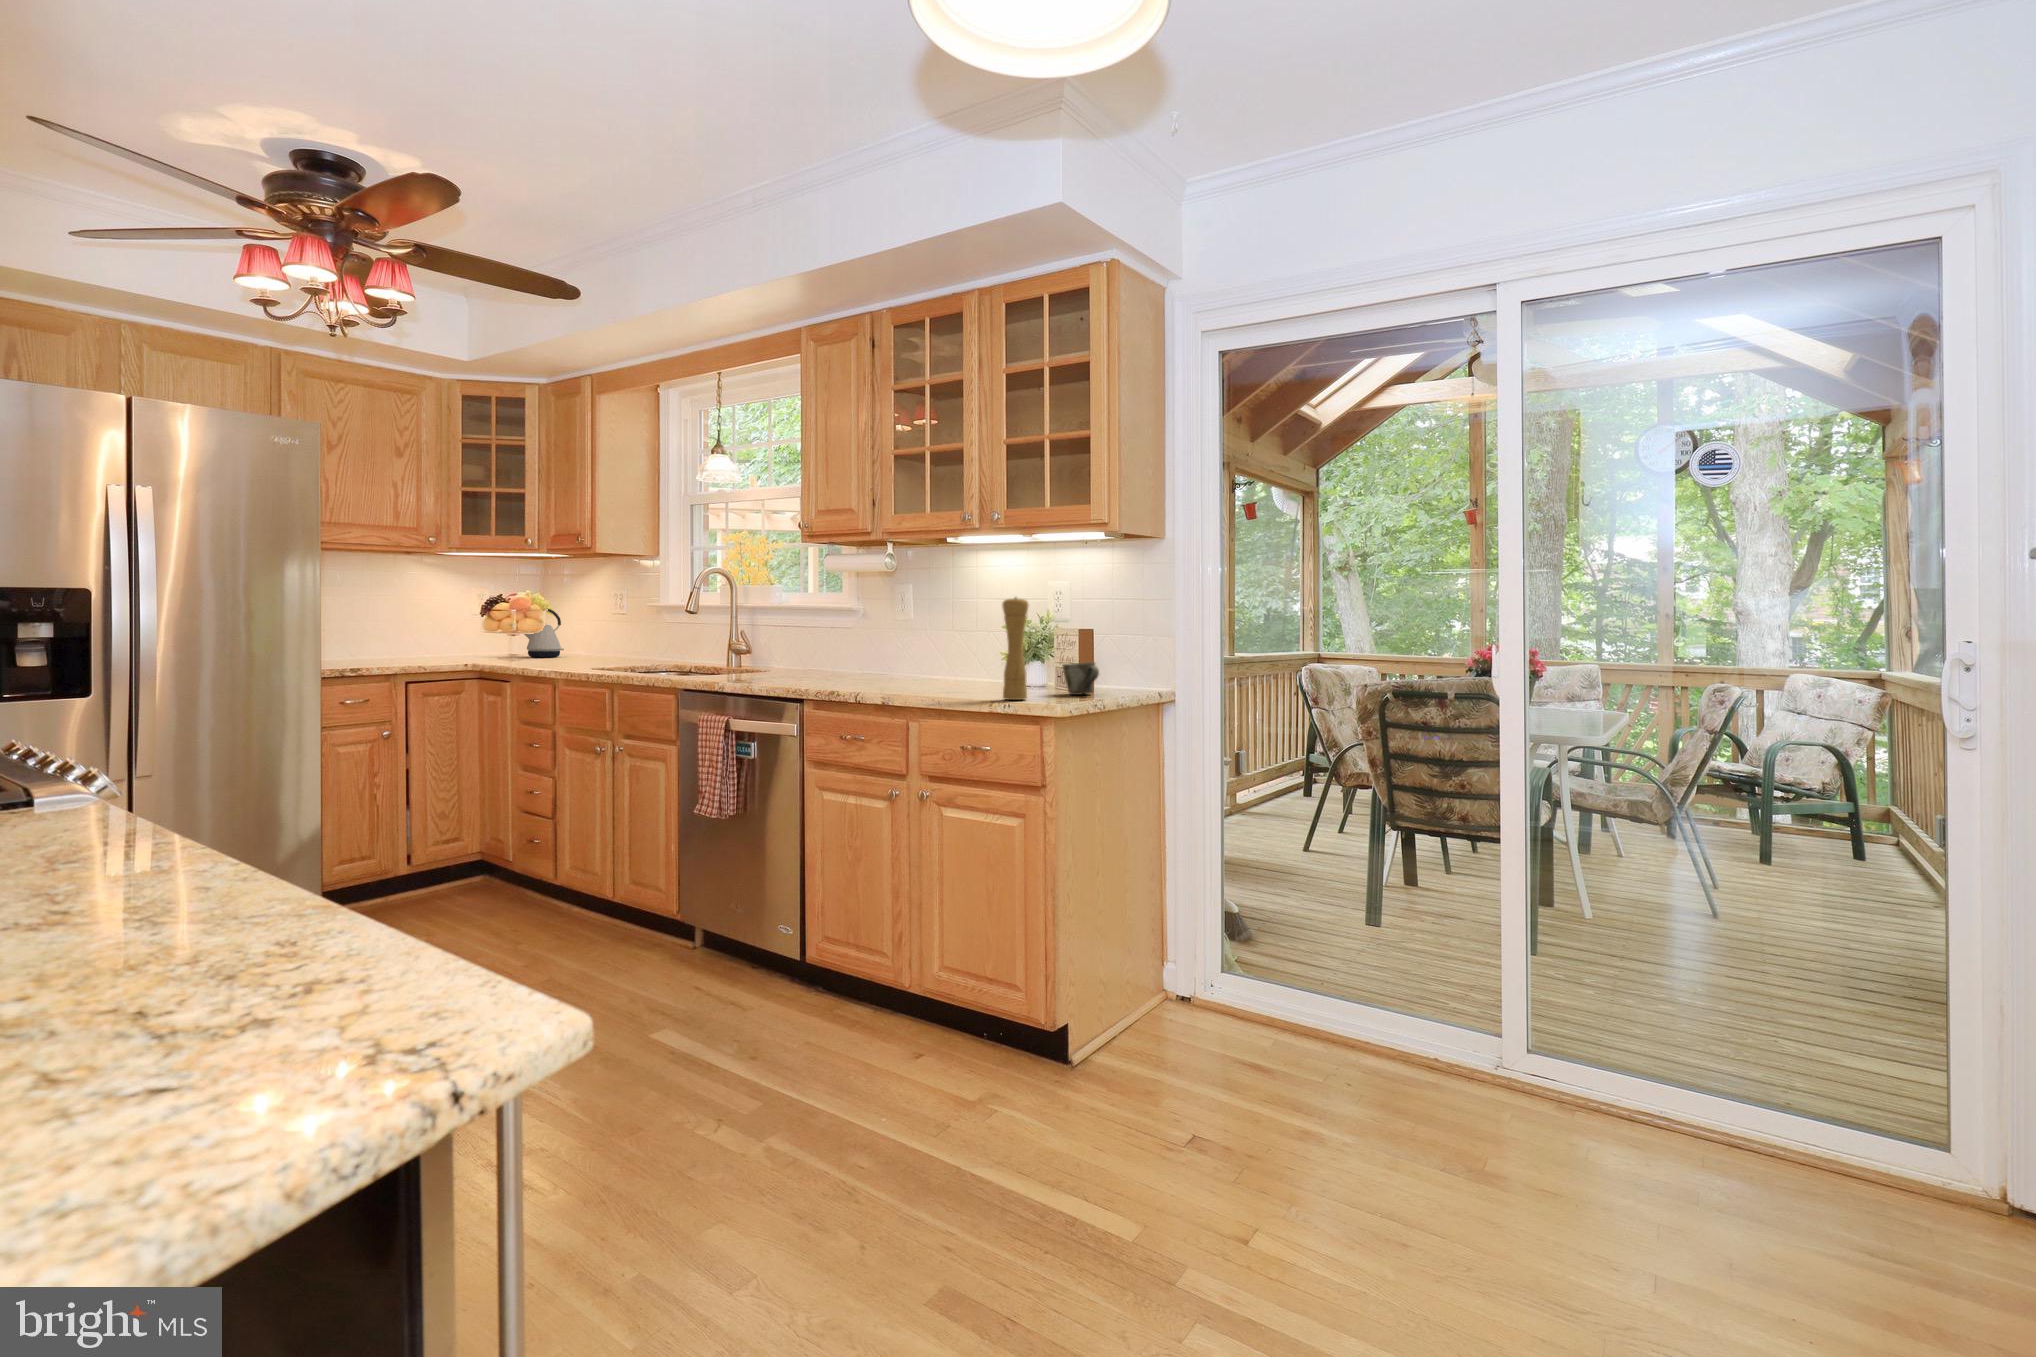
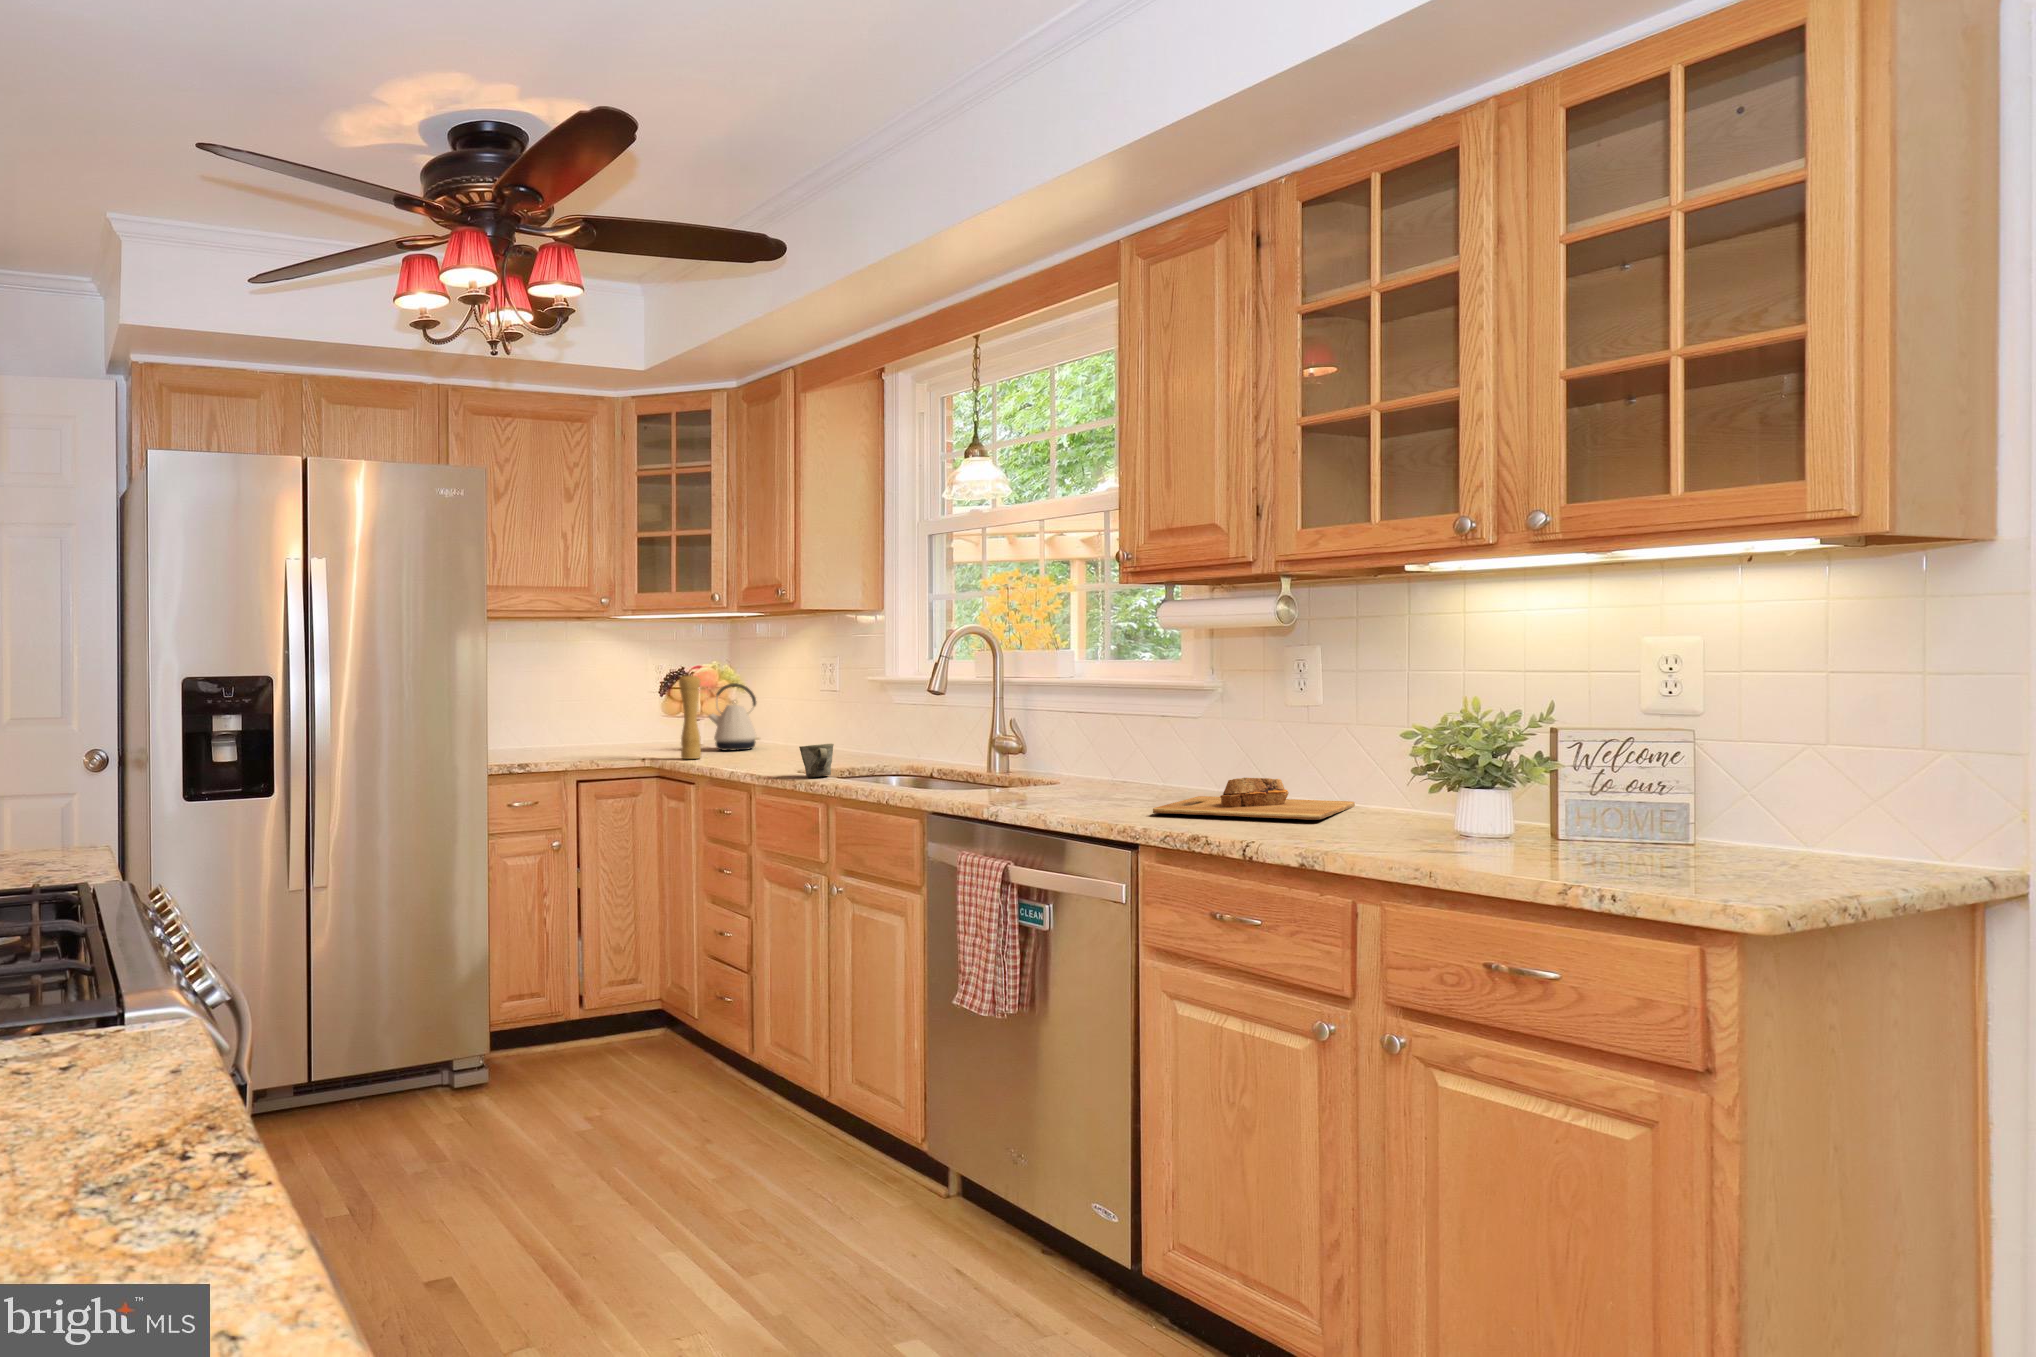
pepper mill: present [1002,597,1028,700] -> present [679,675,701,759]
cutting board: none [831,661,965,685] -> present [1153,778,1355,820]
mug: present [1062,662,1099,695] -> present [799,744,834,778]

